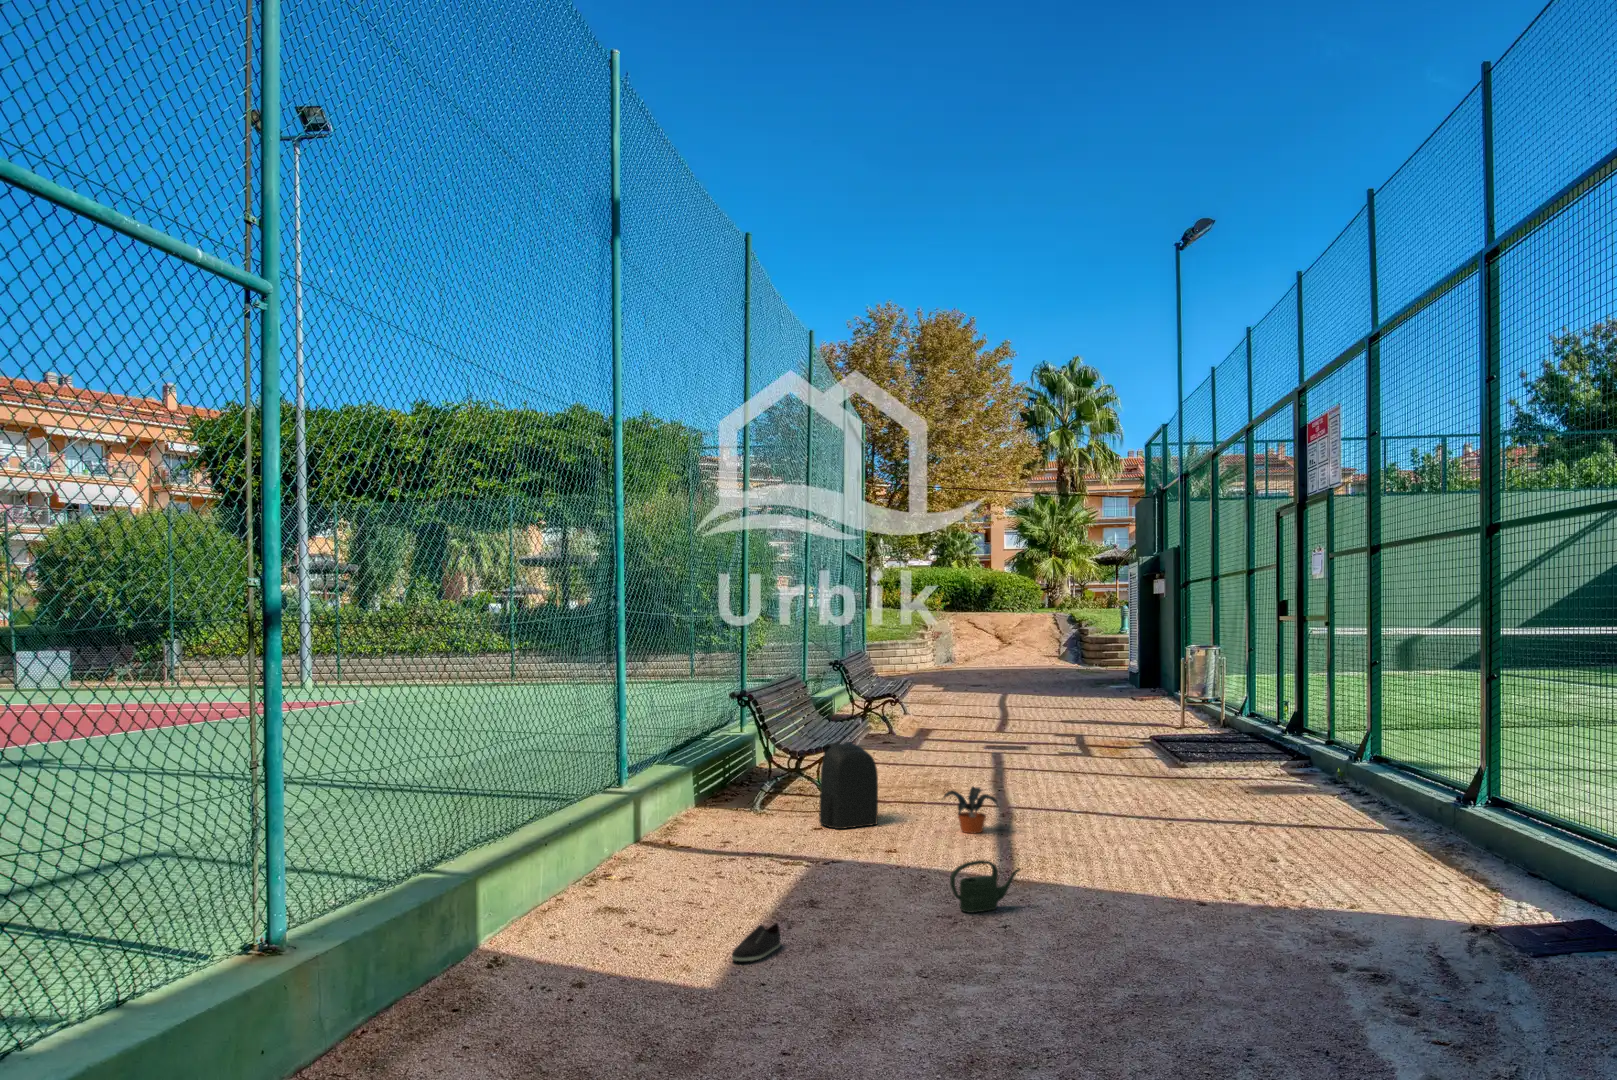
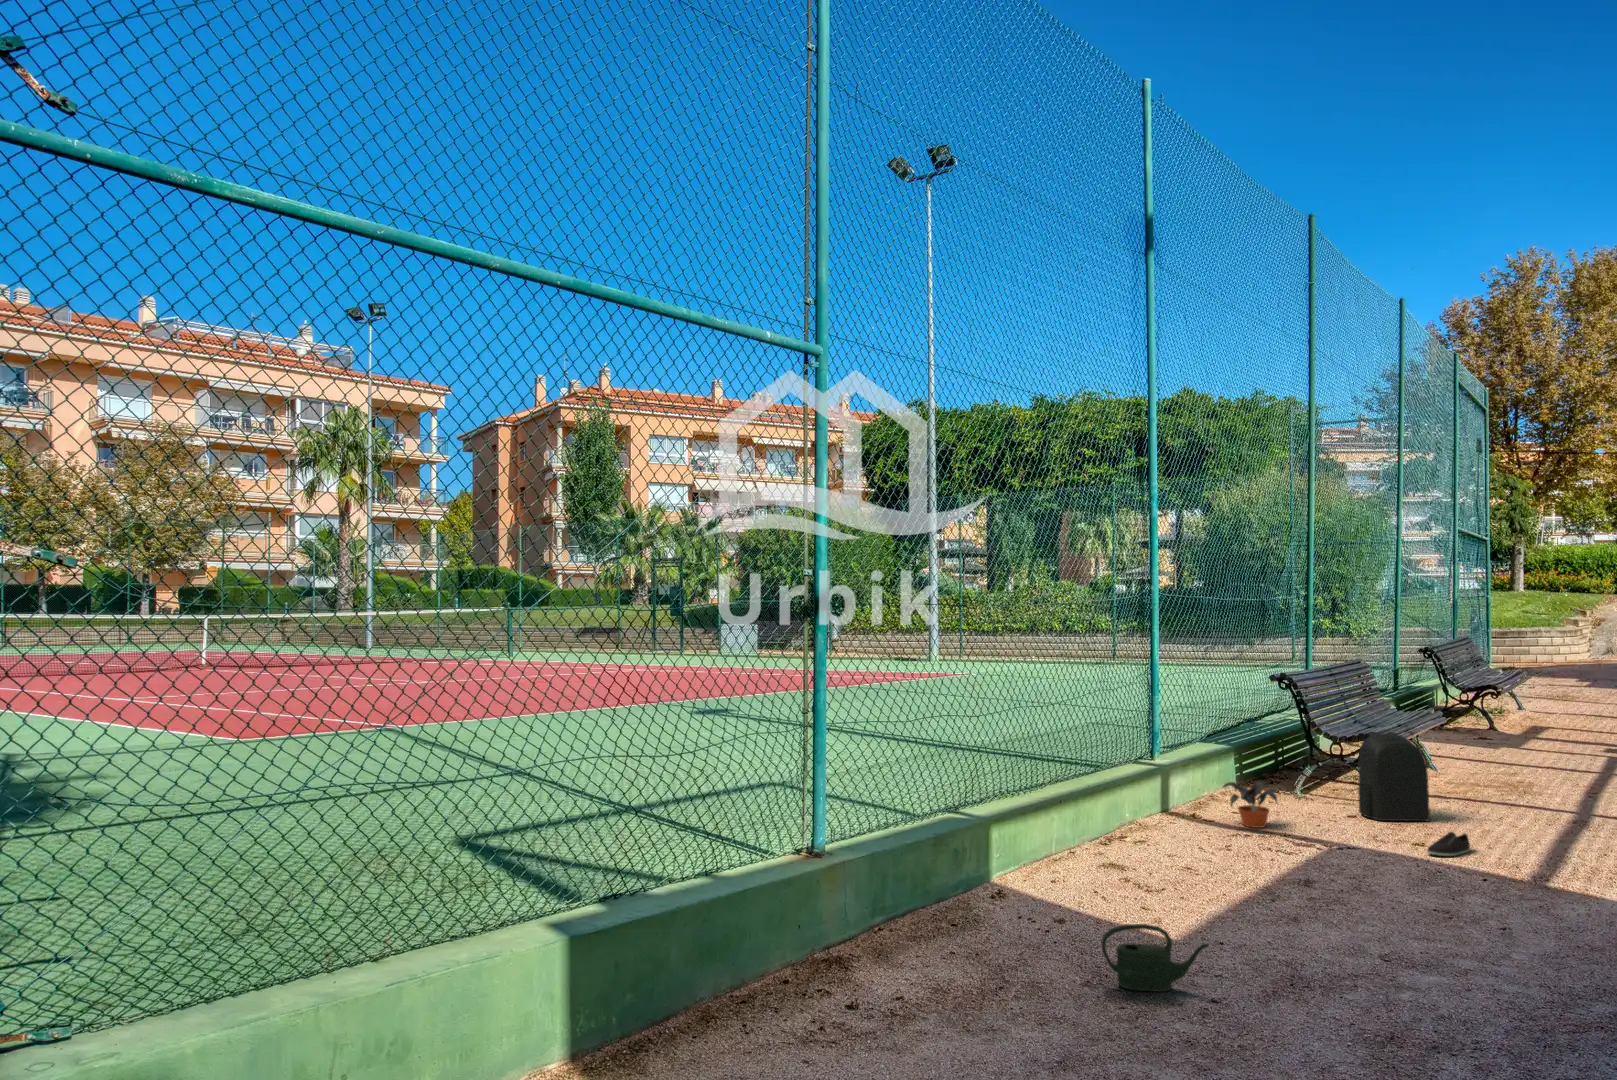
potted plant: present [944,787,998,833] -> present [1223,780,1278,828]
watering can: present [950,860,1020,913] -> present [1102,924,1209,992]
shoe: present [732,923,780,961] -> present [1427,832,1470,856]

